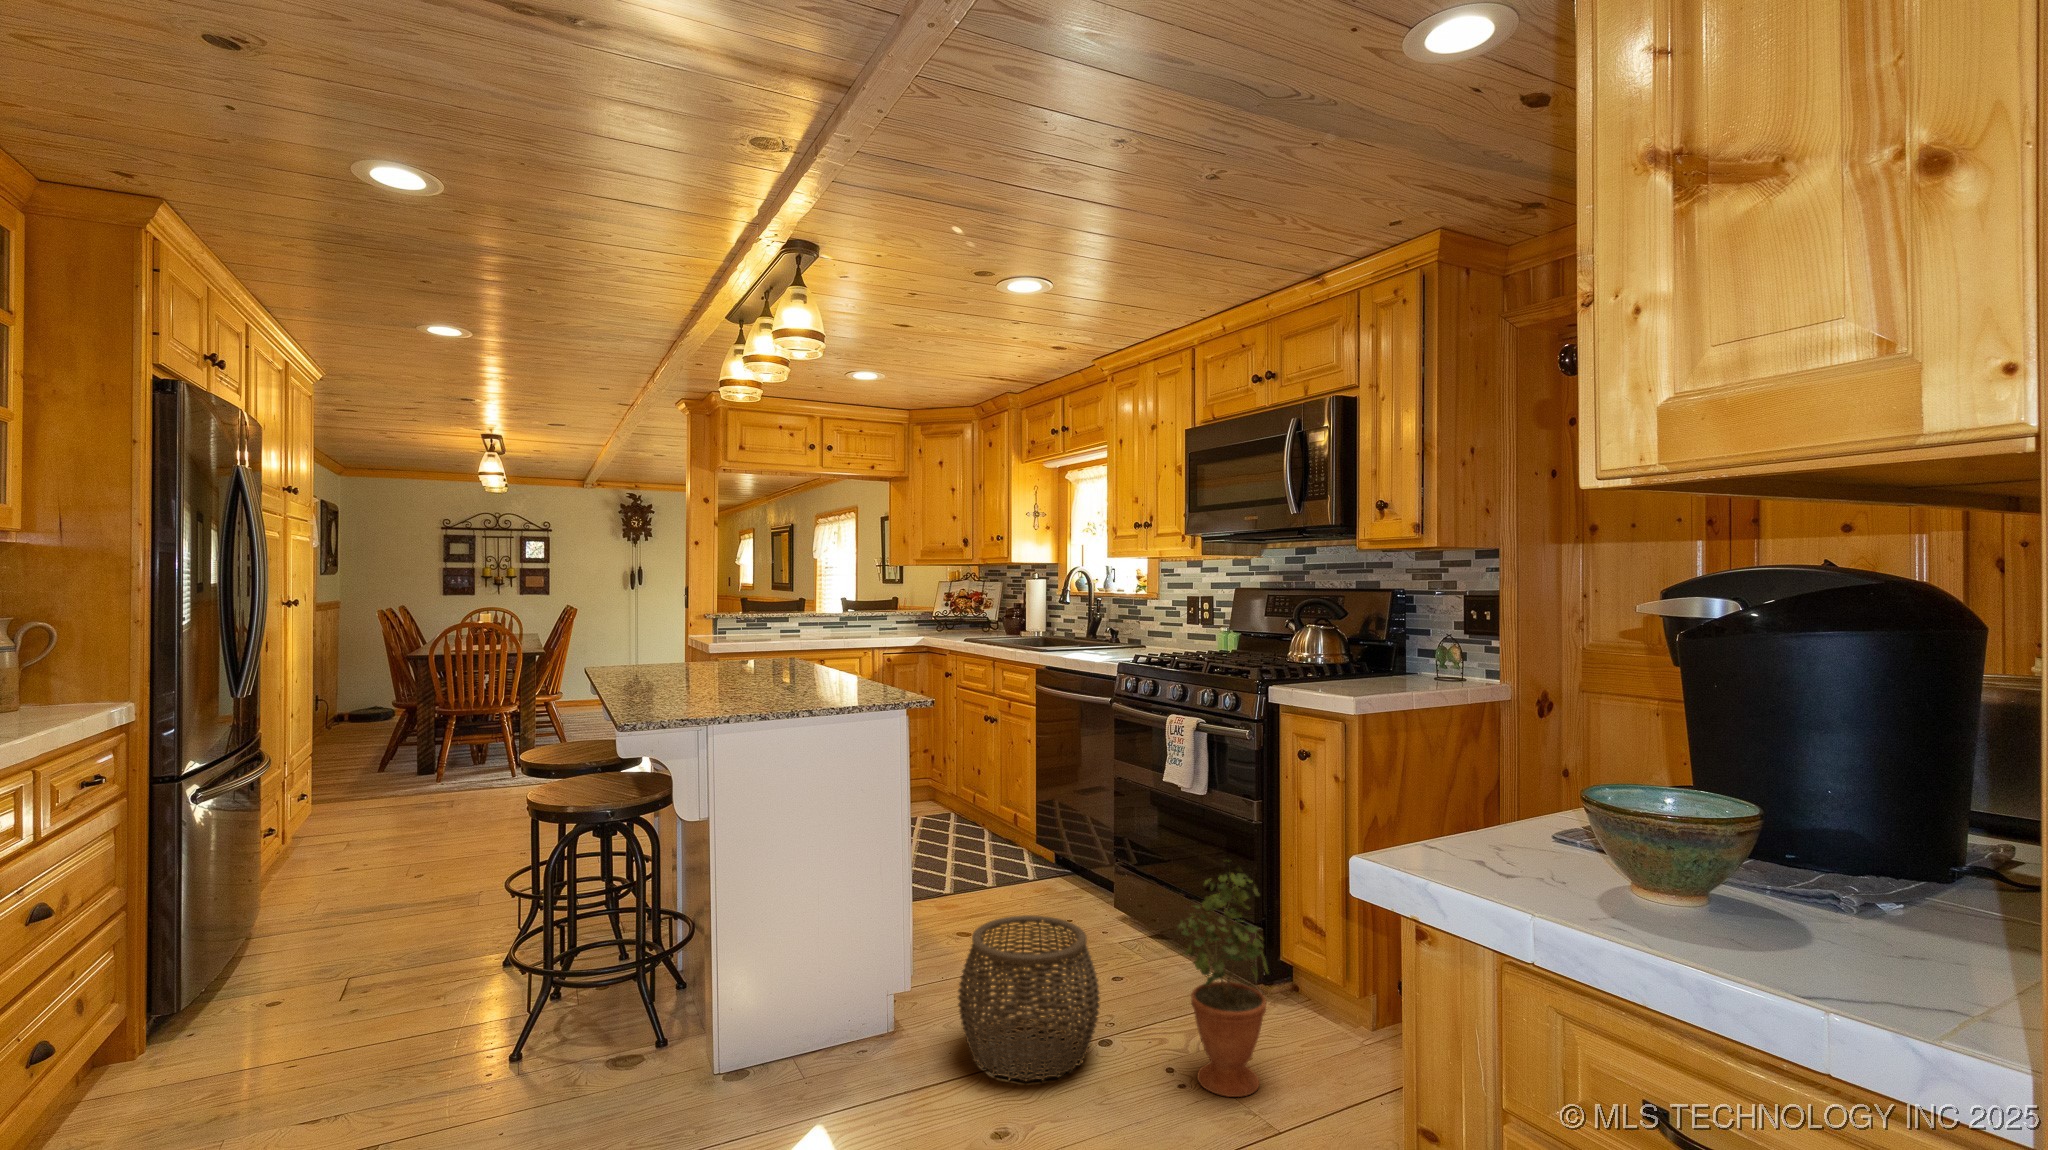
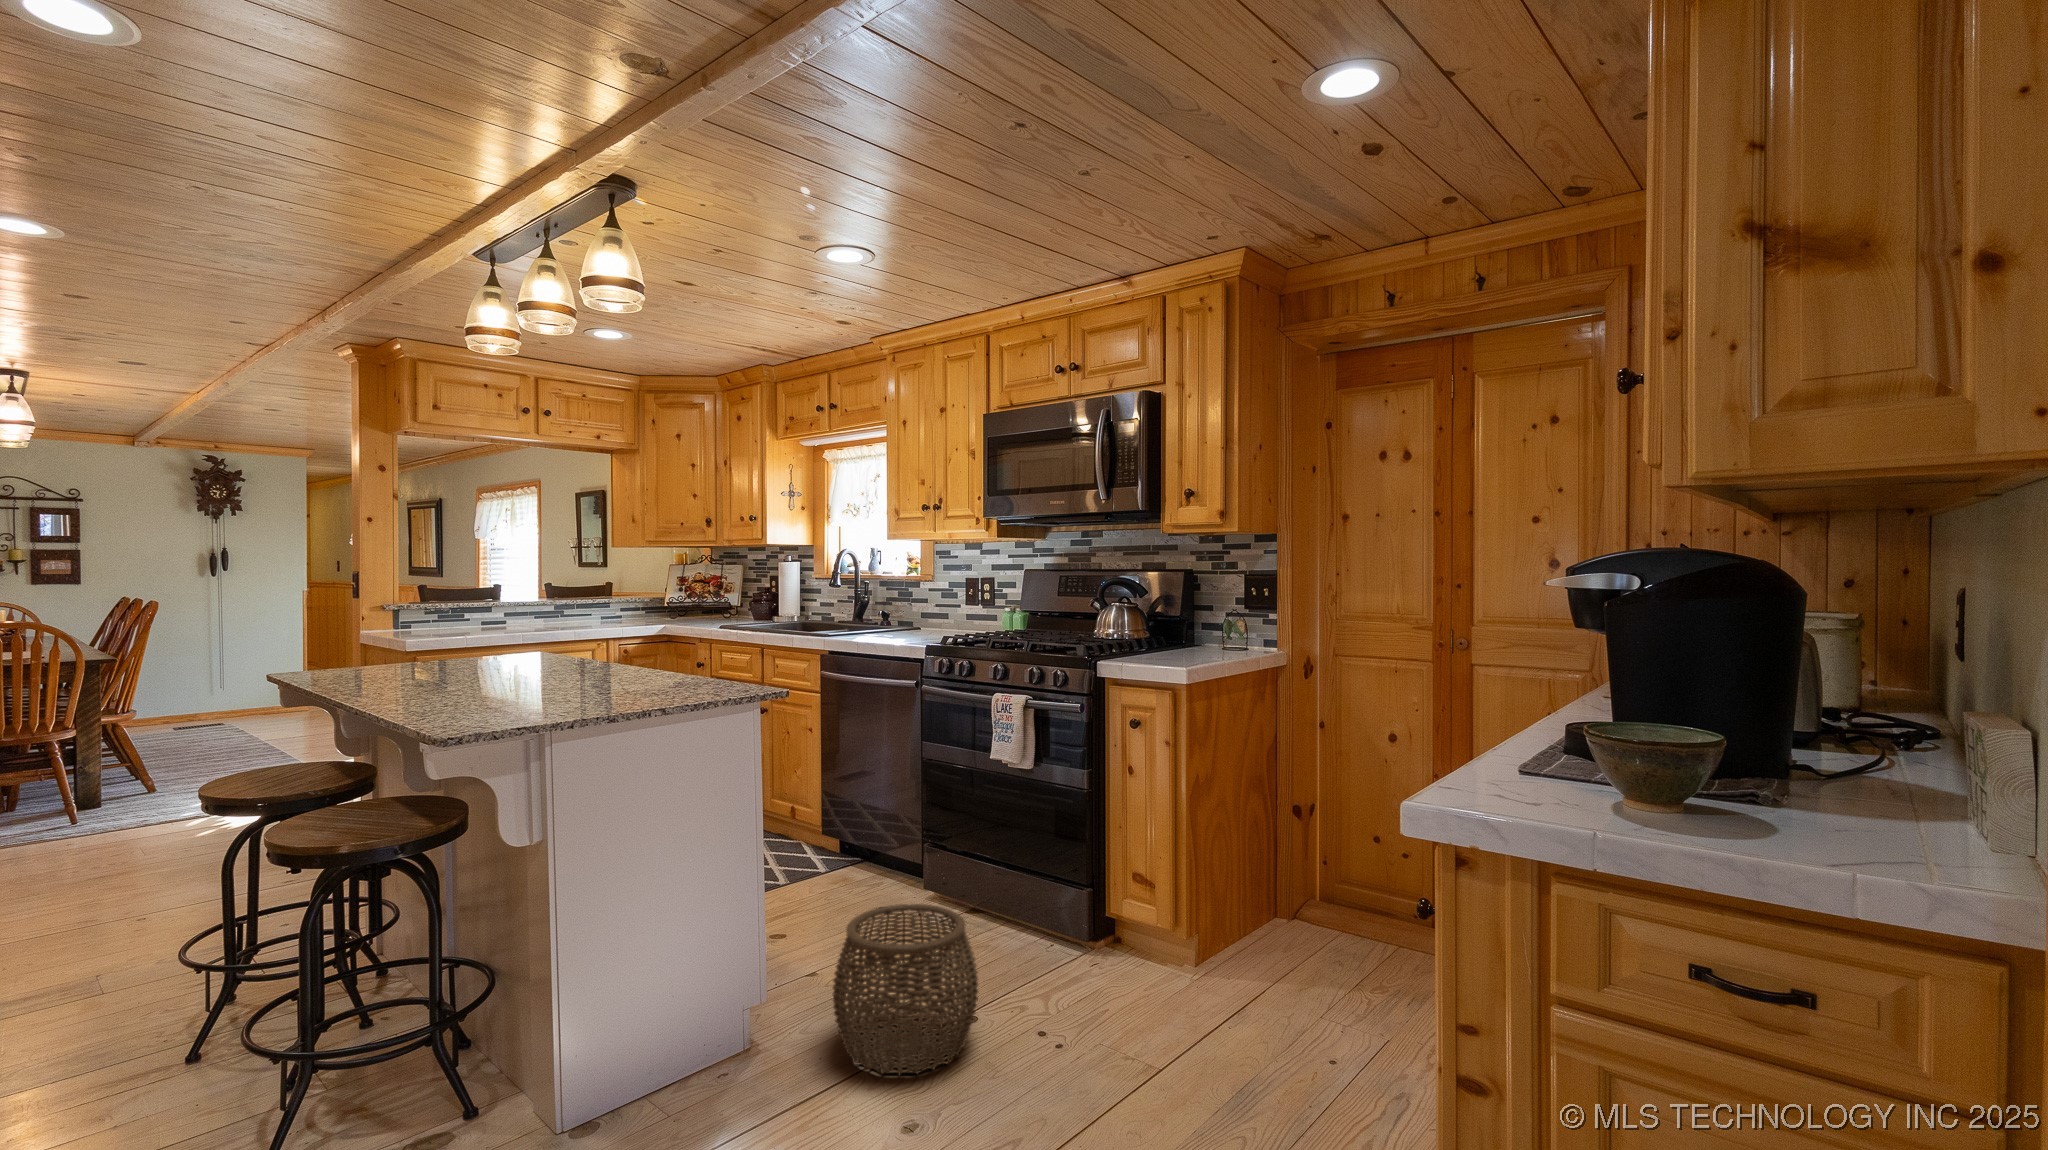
potted plant: present [1177,867,1268,1097] -> none [1052,827,1140,1051]

